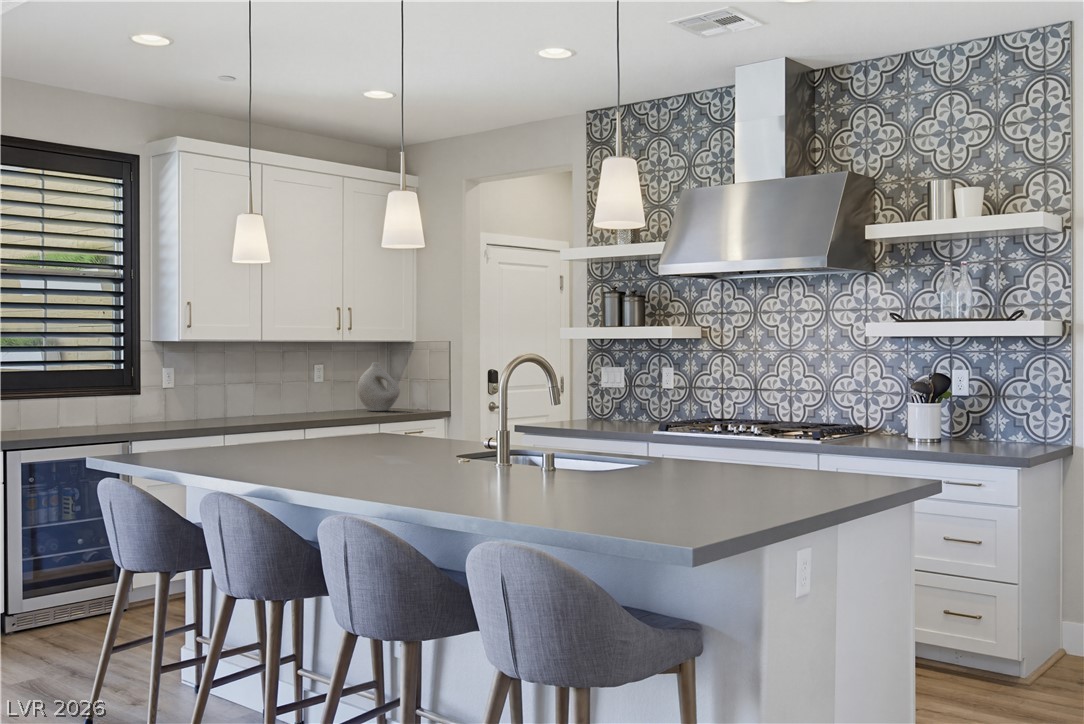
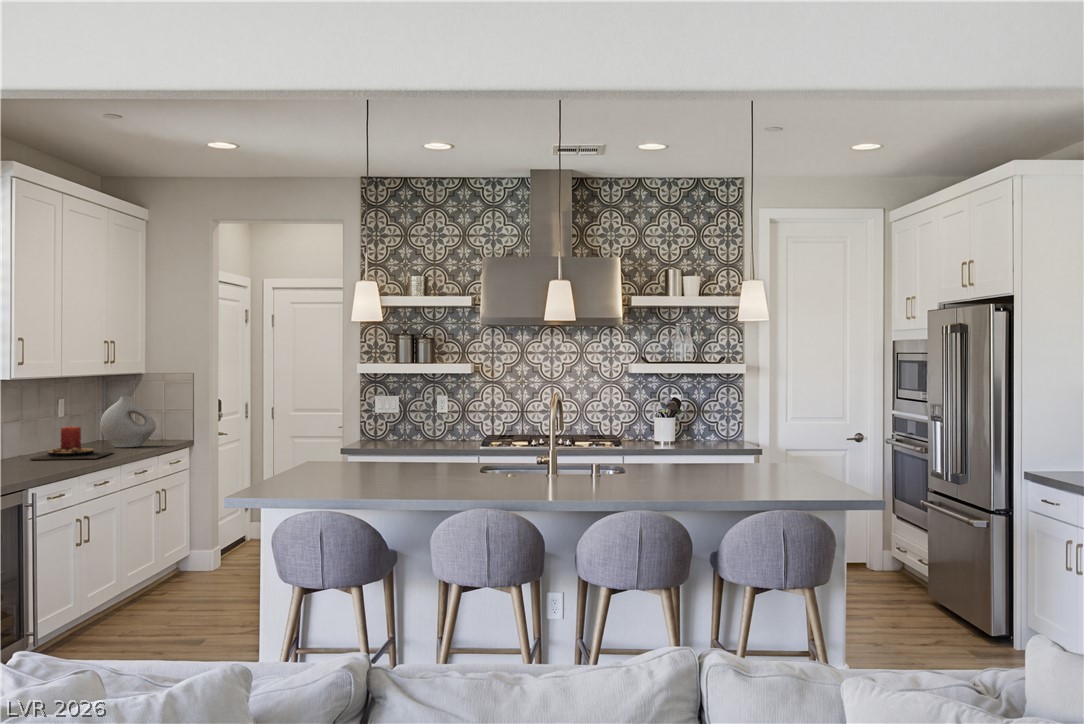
candle: none [273,387,346,417] -> present [30,426,112,460]

